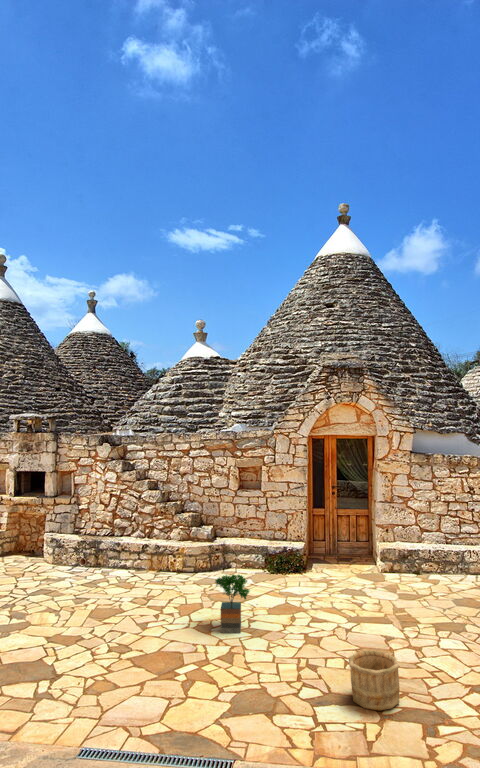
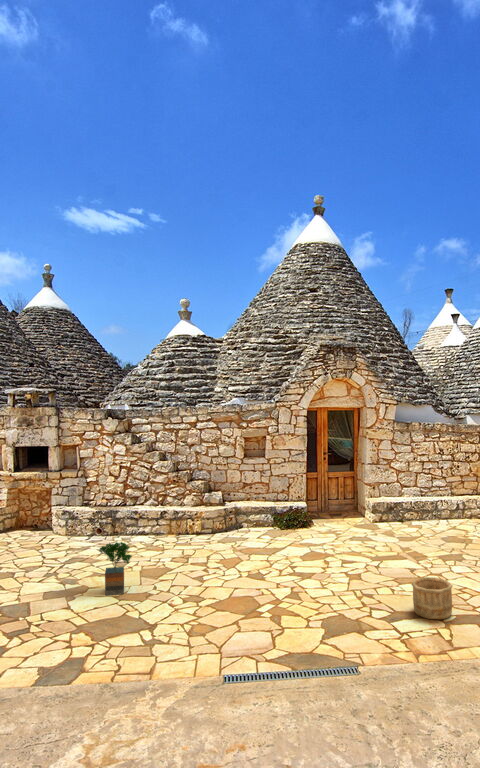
potted tree: present [215,575,249,633] -> present [99,542,132,595]

